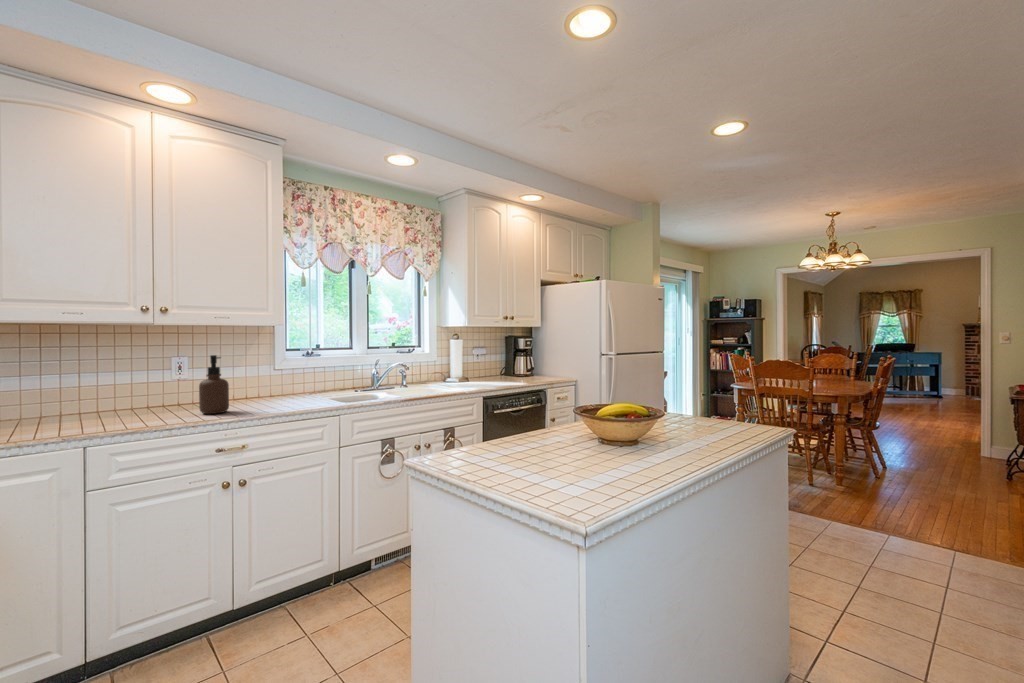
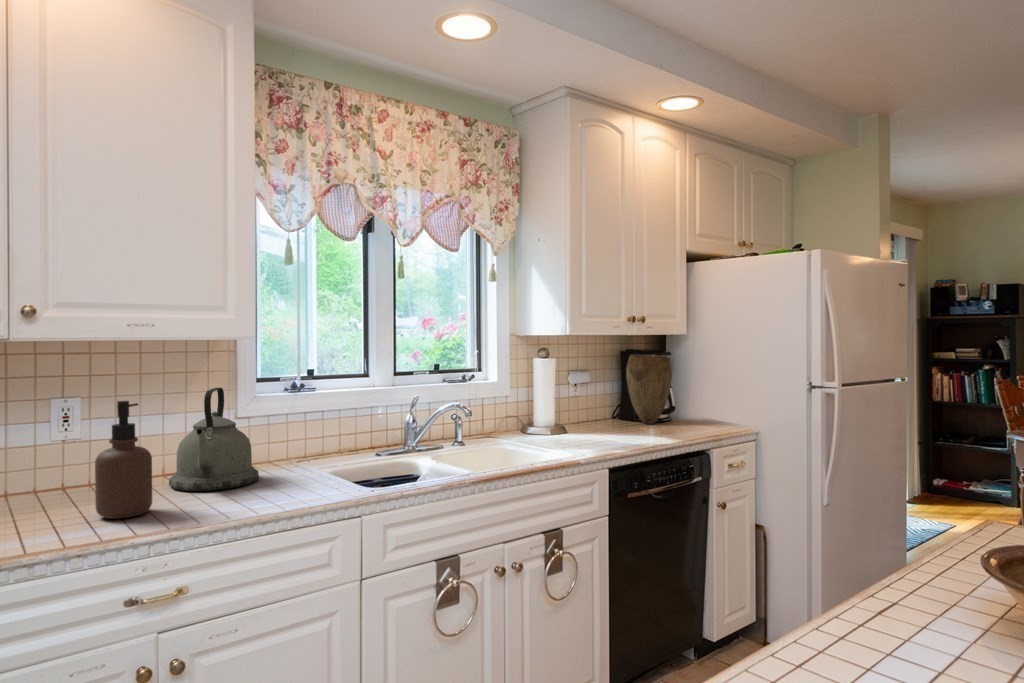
vase: none [507,338,532,377] -> present [626,355,672,424]
kettle: none [238,352,287,405] -> present [169,388,259,491]

